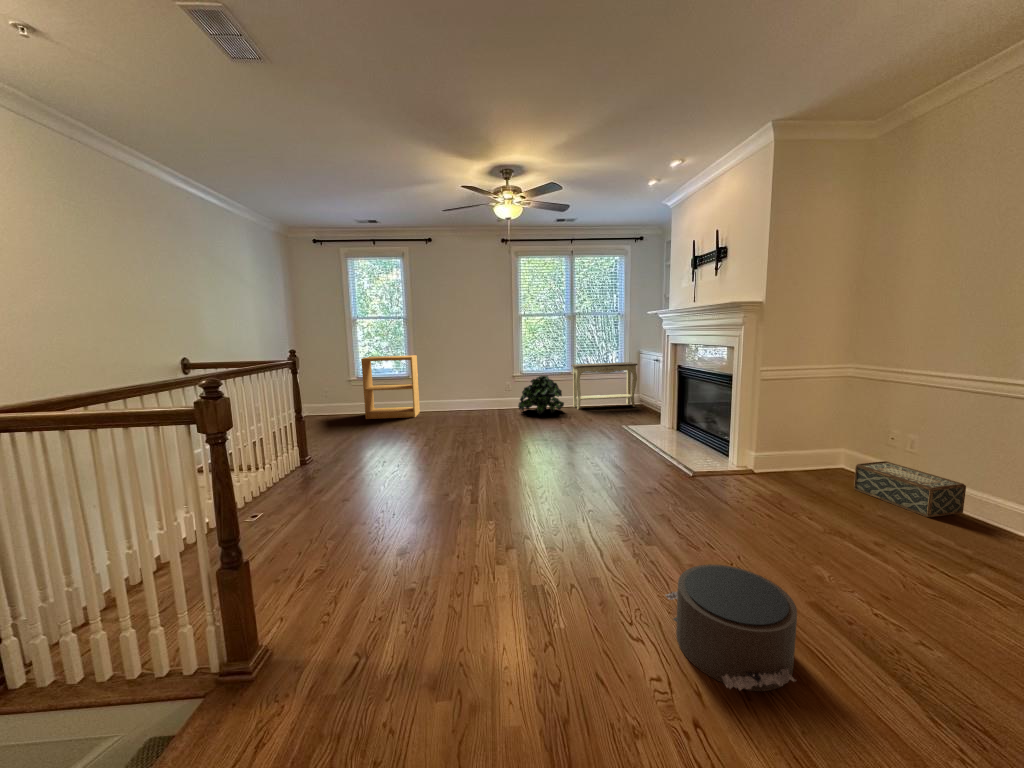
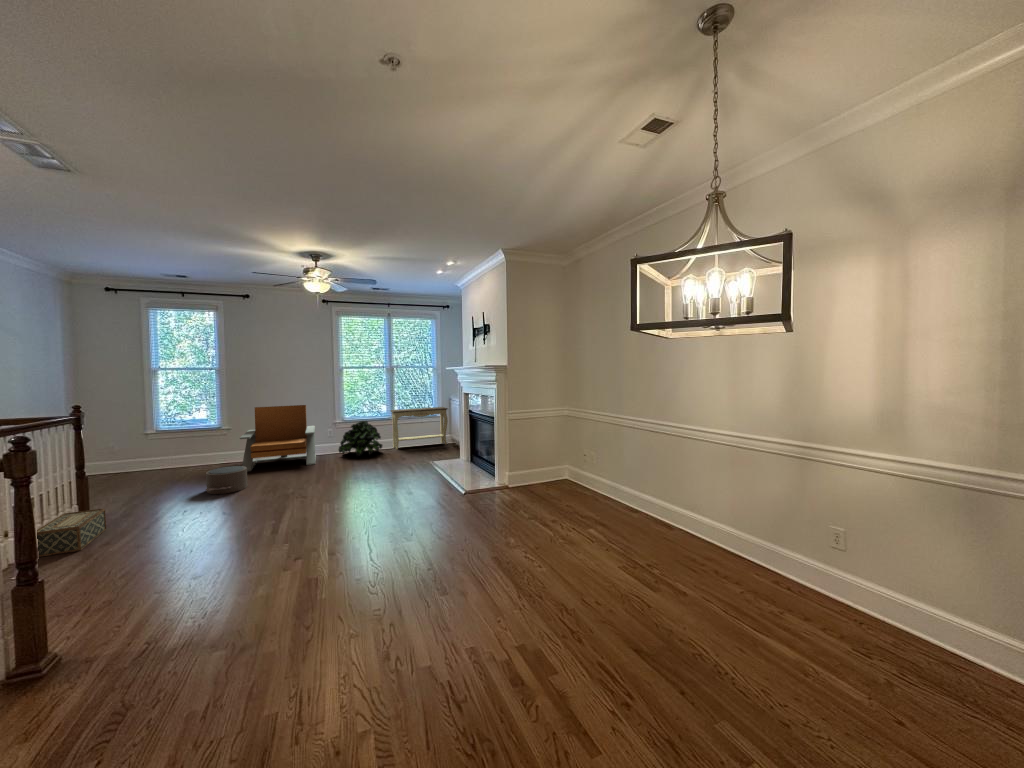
bookshelf: present [361,355,420,419] -> none [163,405,233,473]
lounge chair: none [427,357,497,424] -> present [240,405,316,471]
woven basket: present [854,461,966,517] -> present [37,509,106,557]
pouf: present [665,564,797,691] -> present [206,466,248,494]

